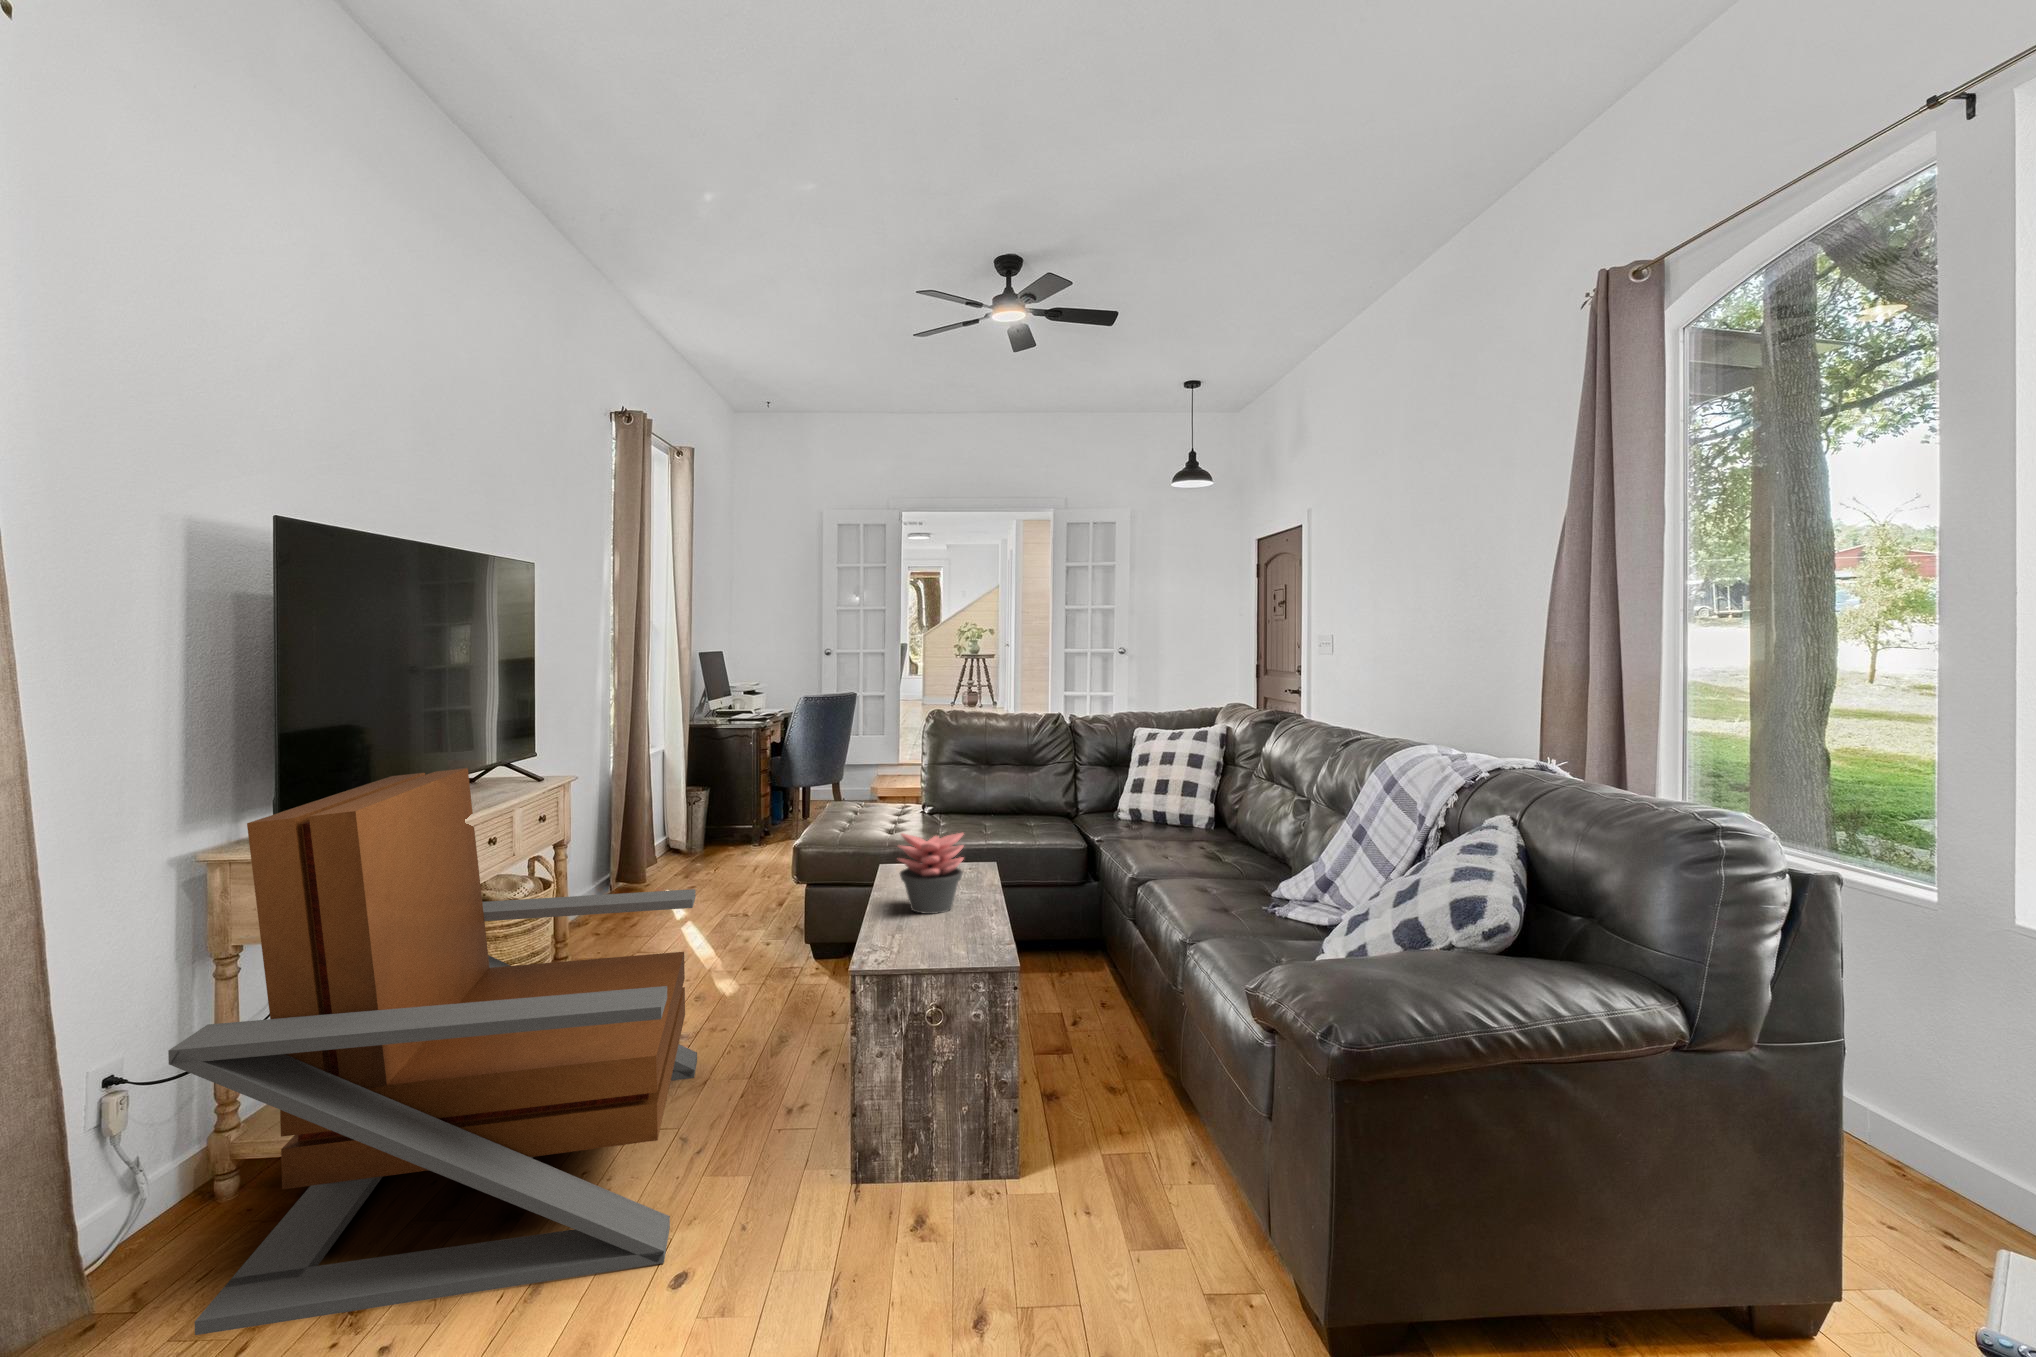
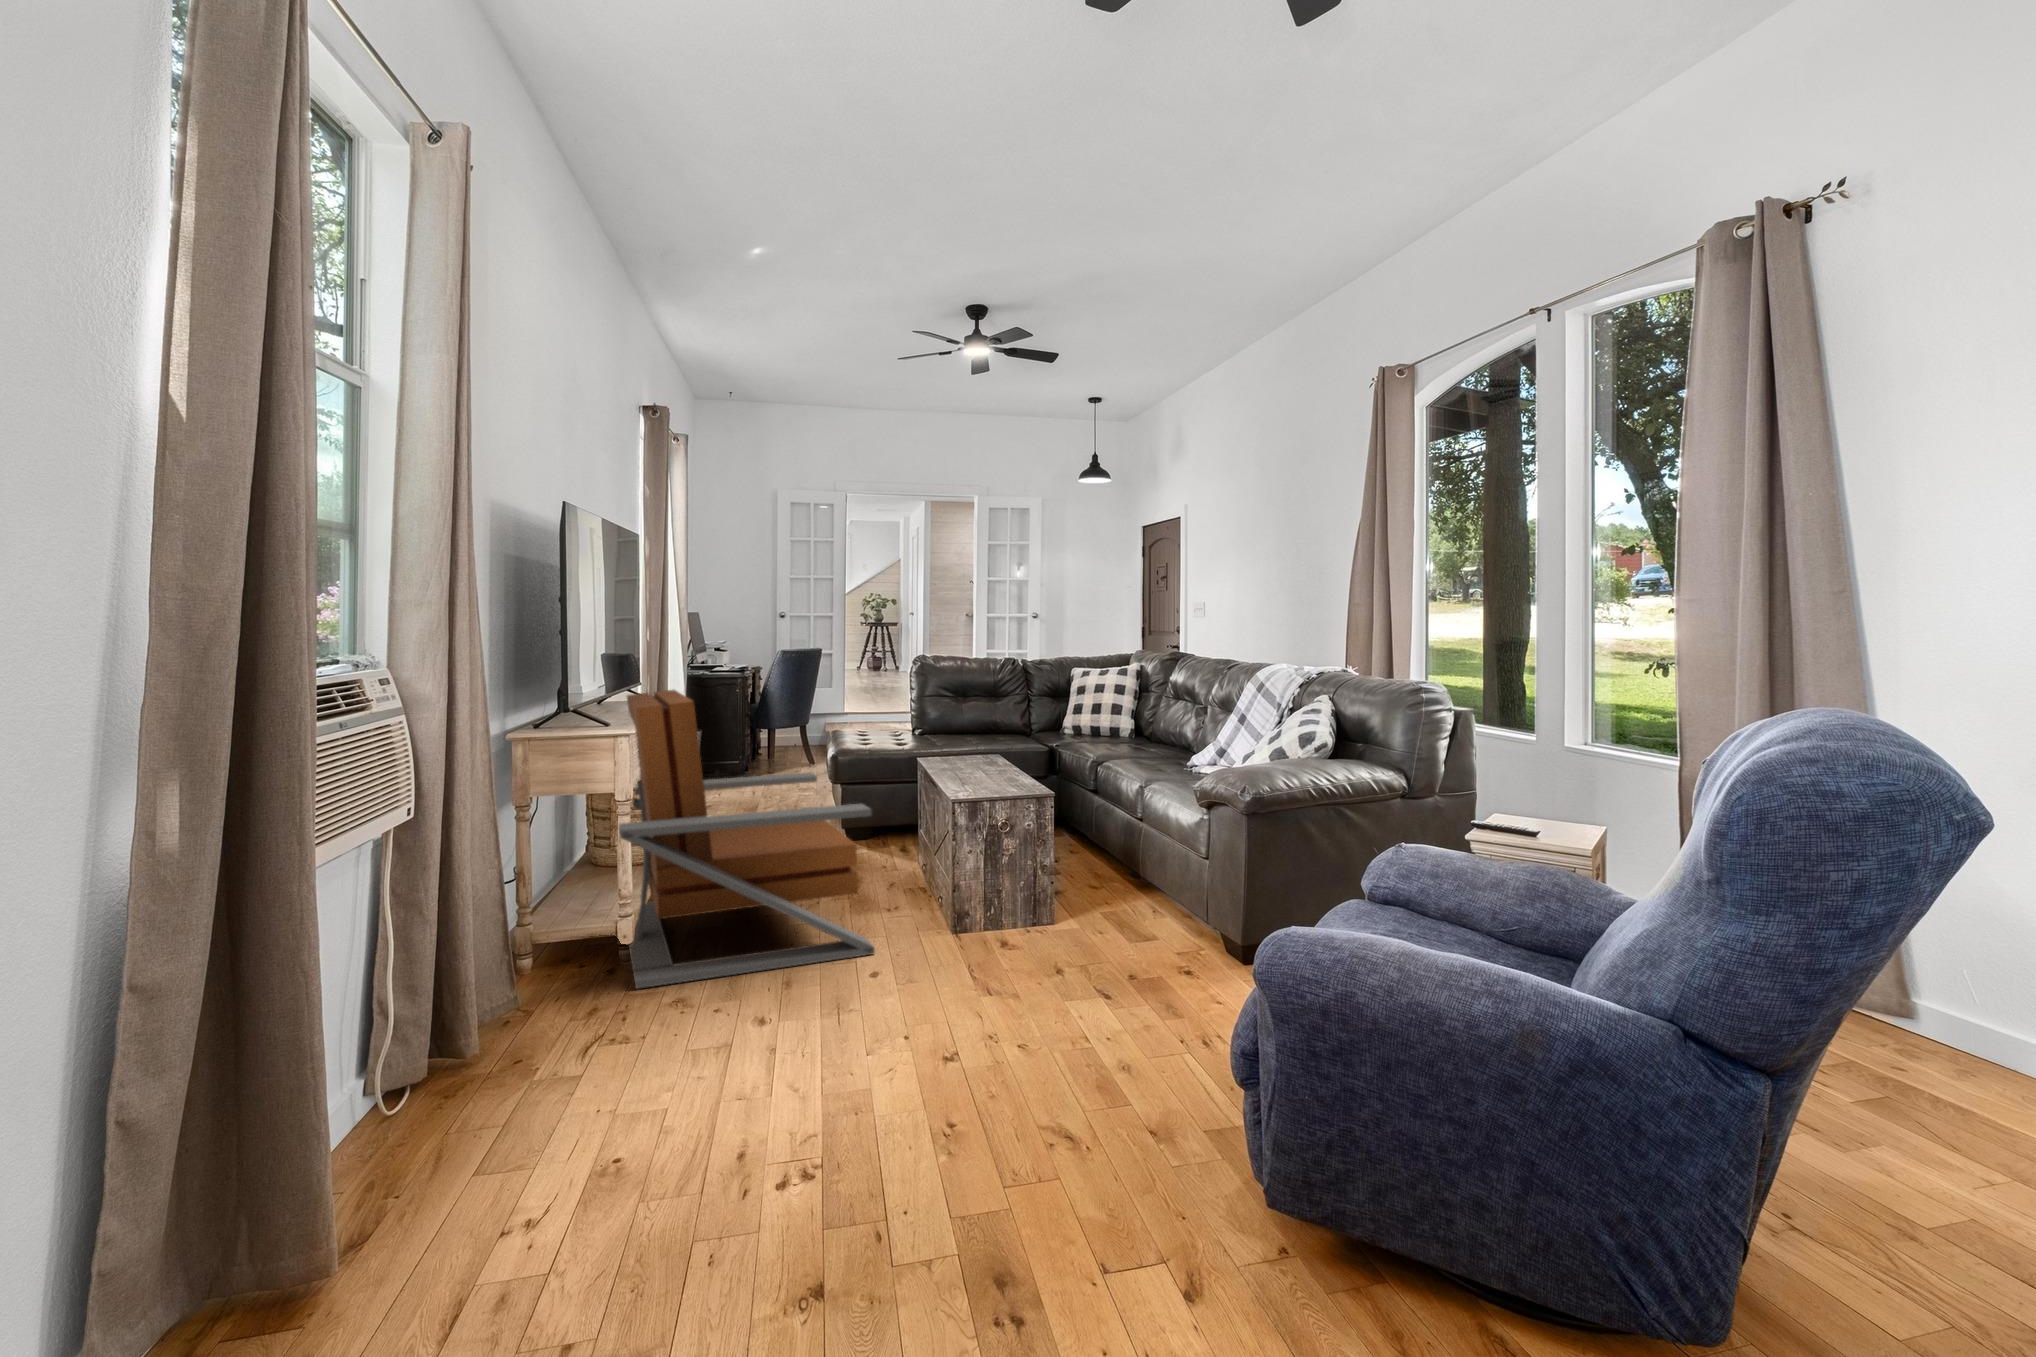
succulent plant: present [898,833,963,914] -> none [952,728,997,779]

